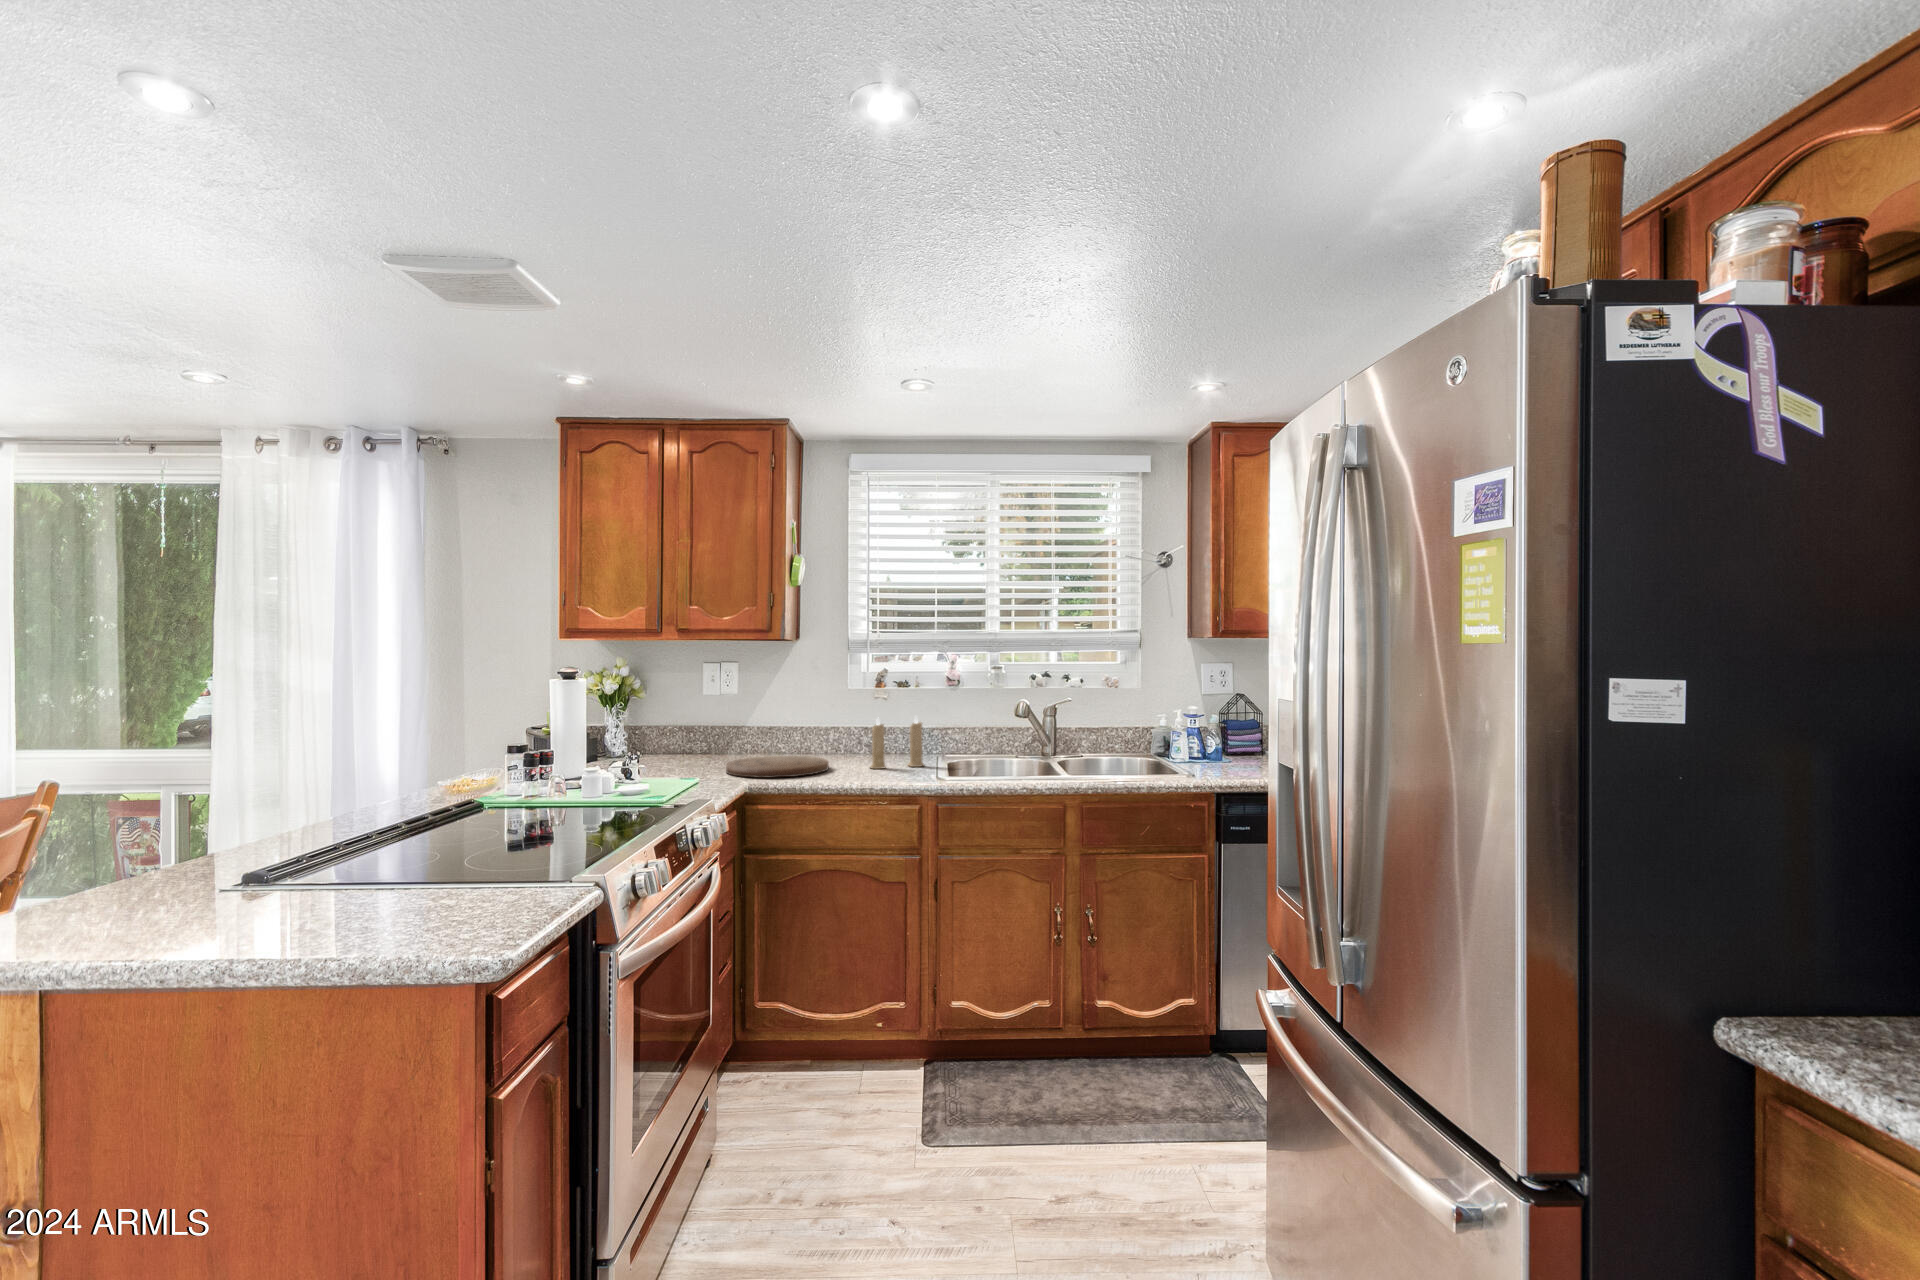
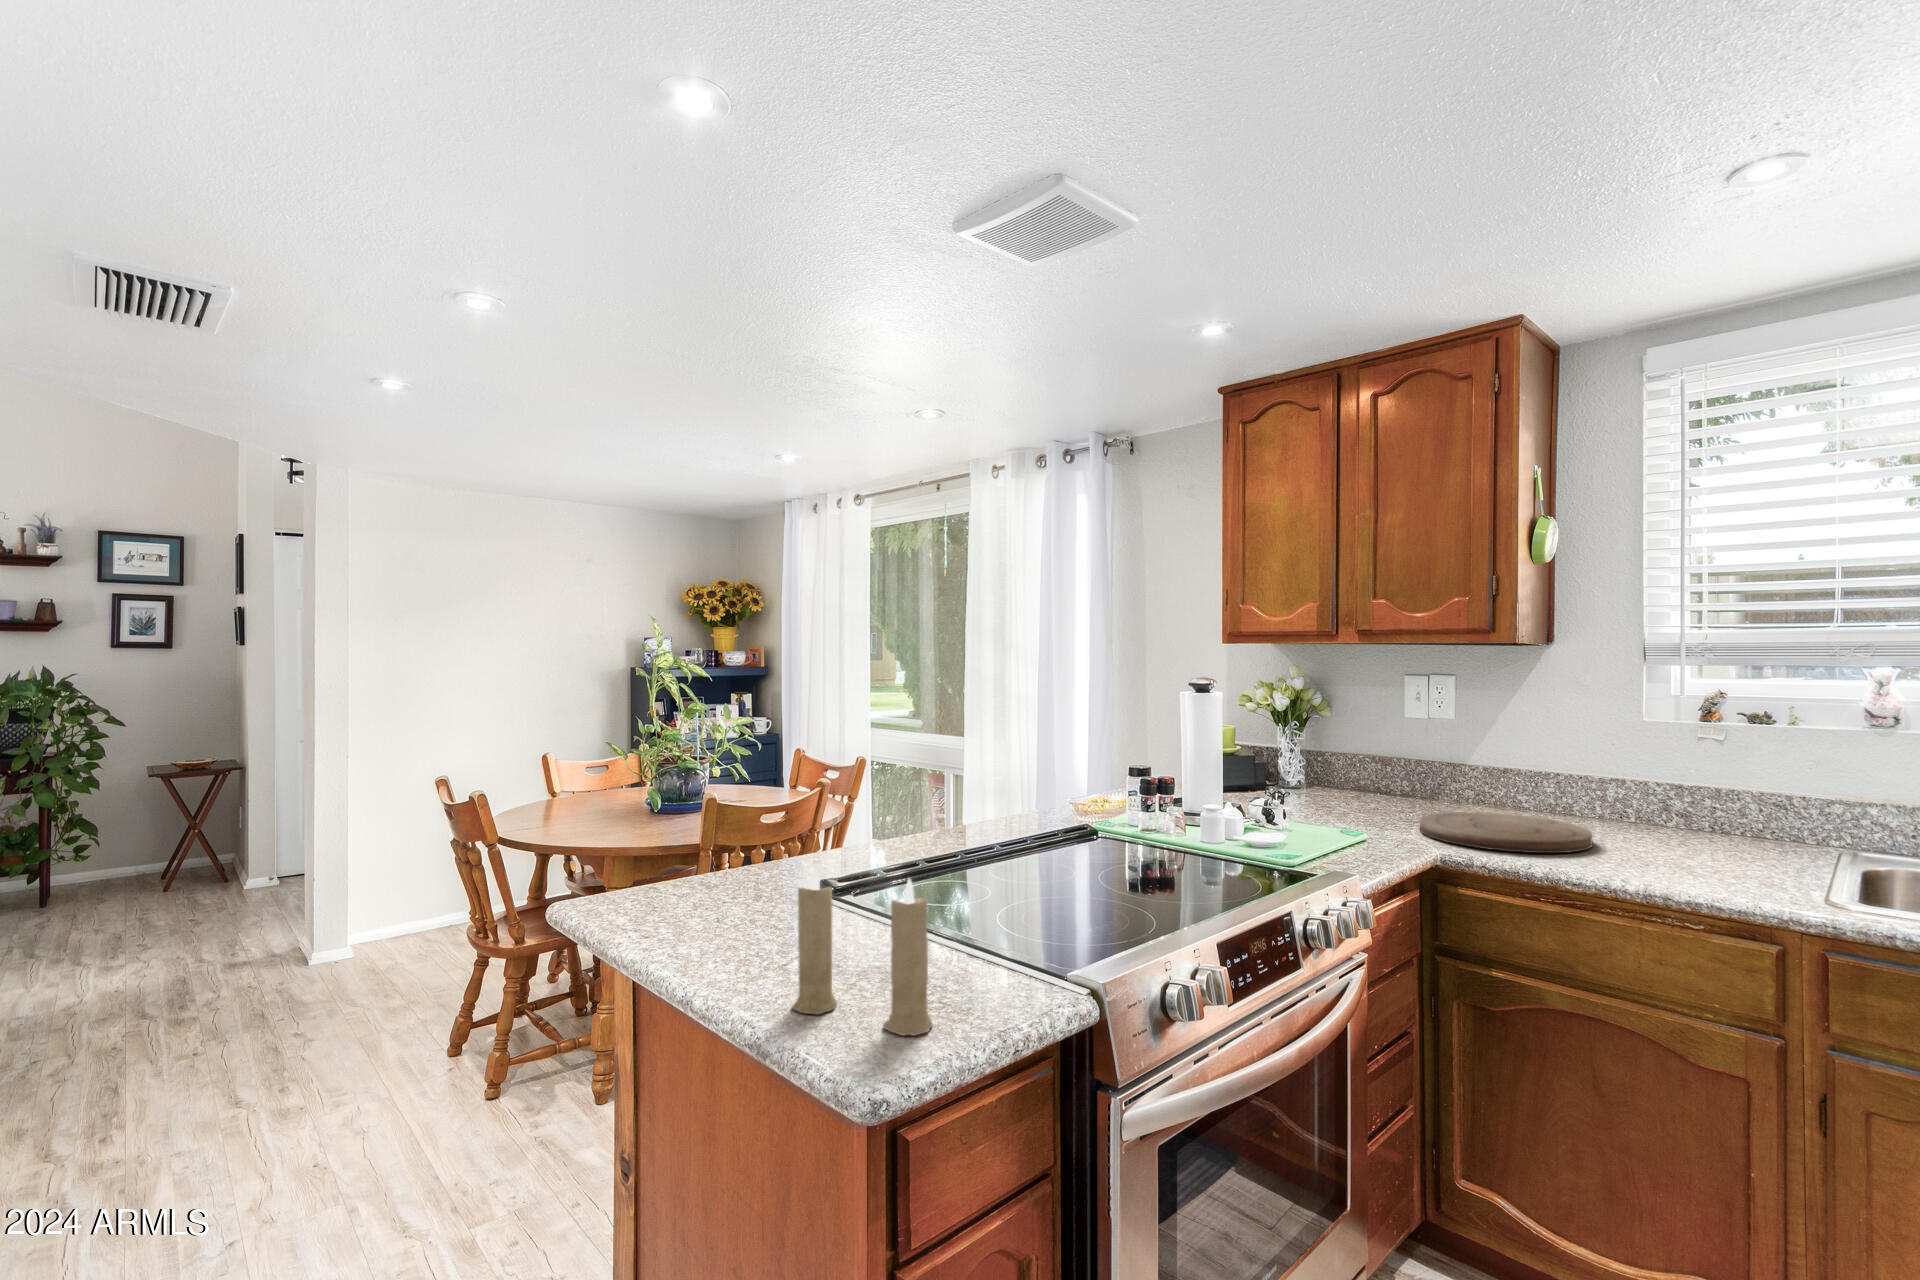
candle: present [870,717,924,769] -> present [792,867,933,1035]

